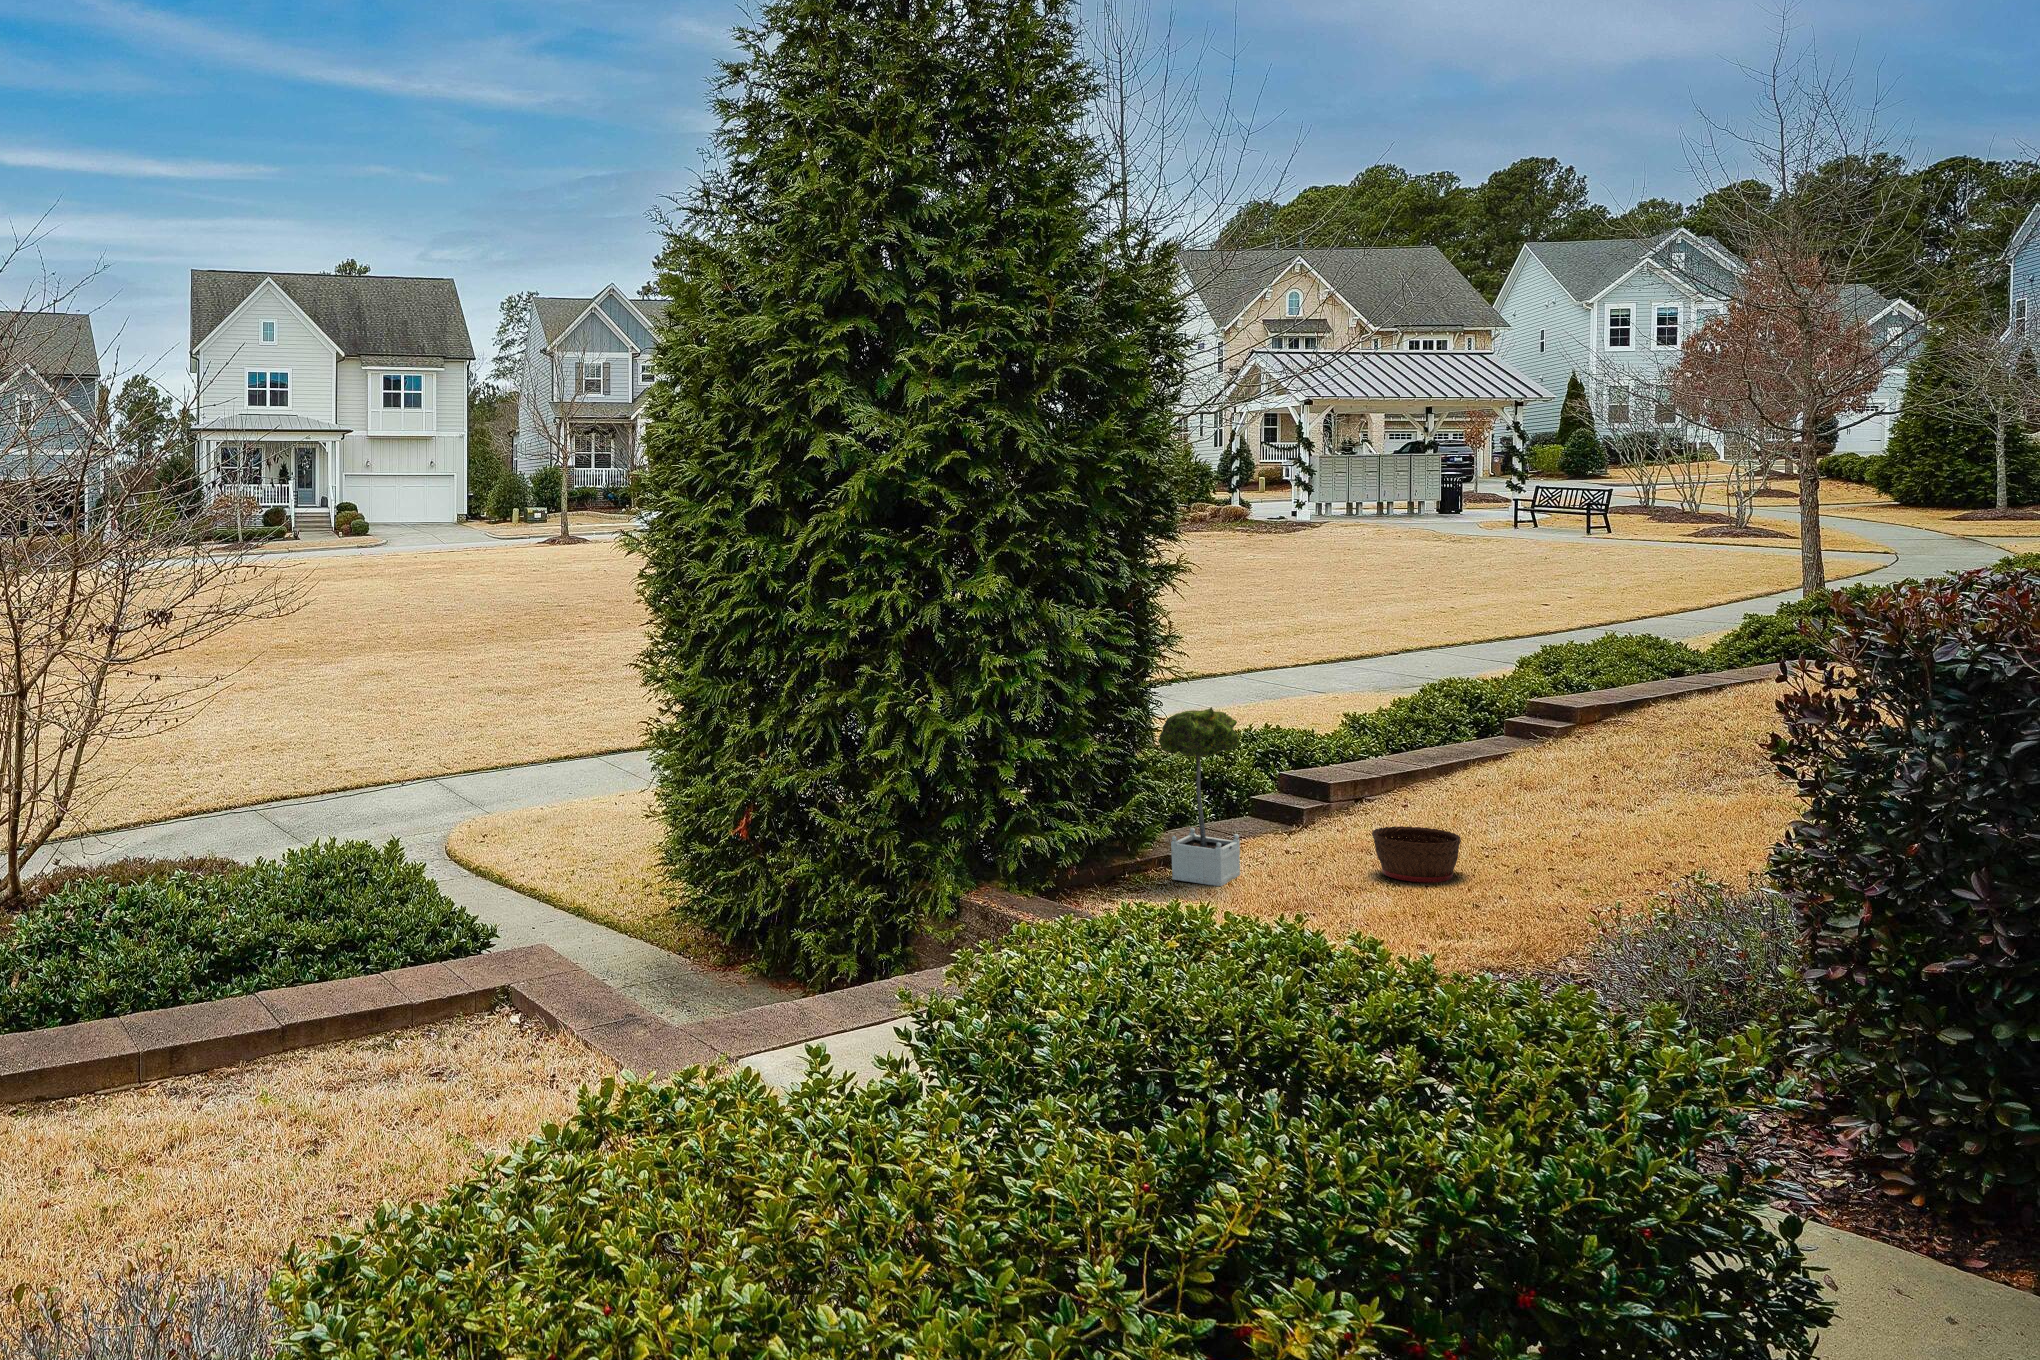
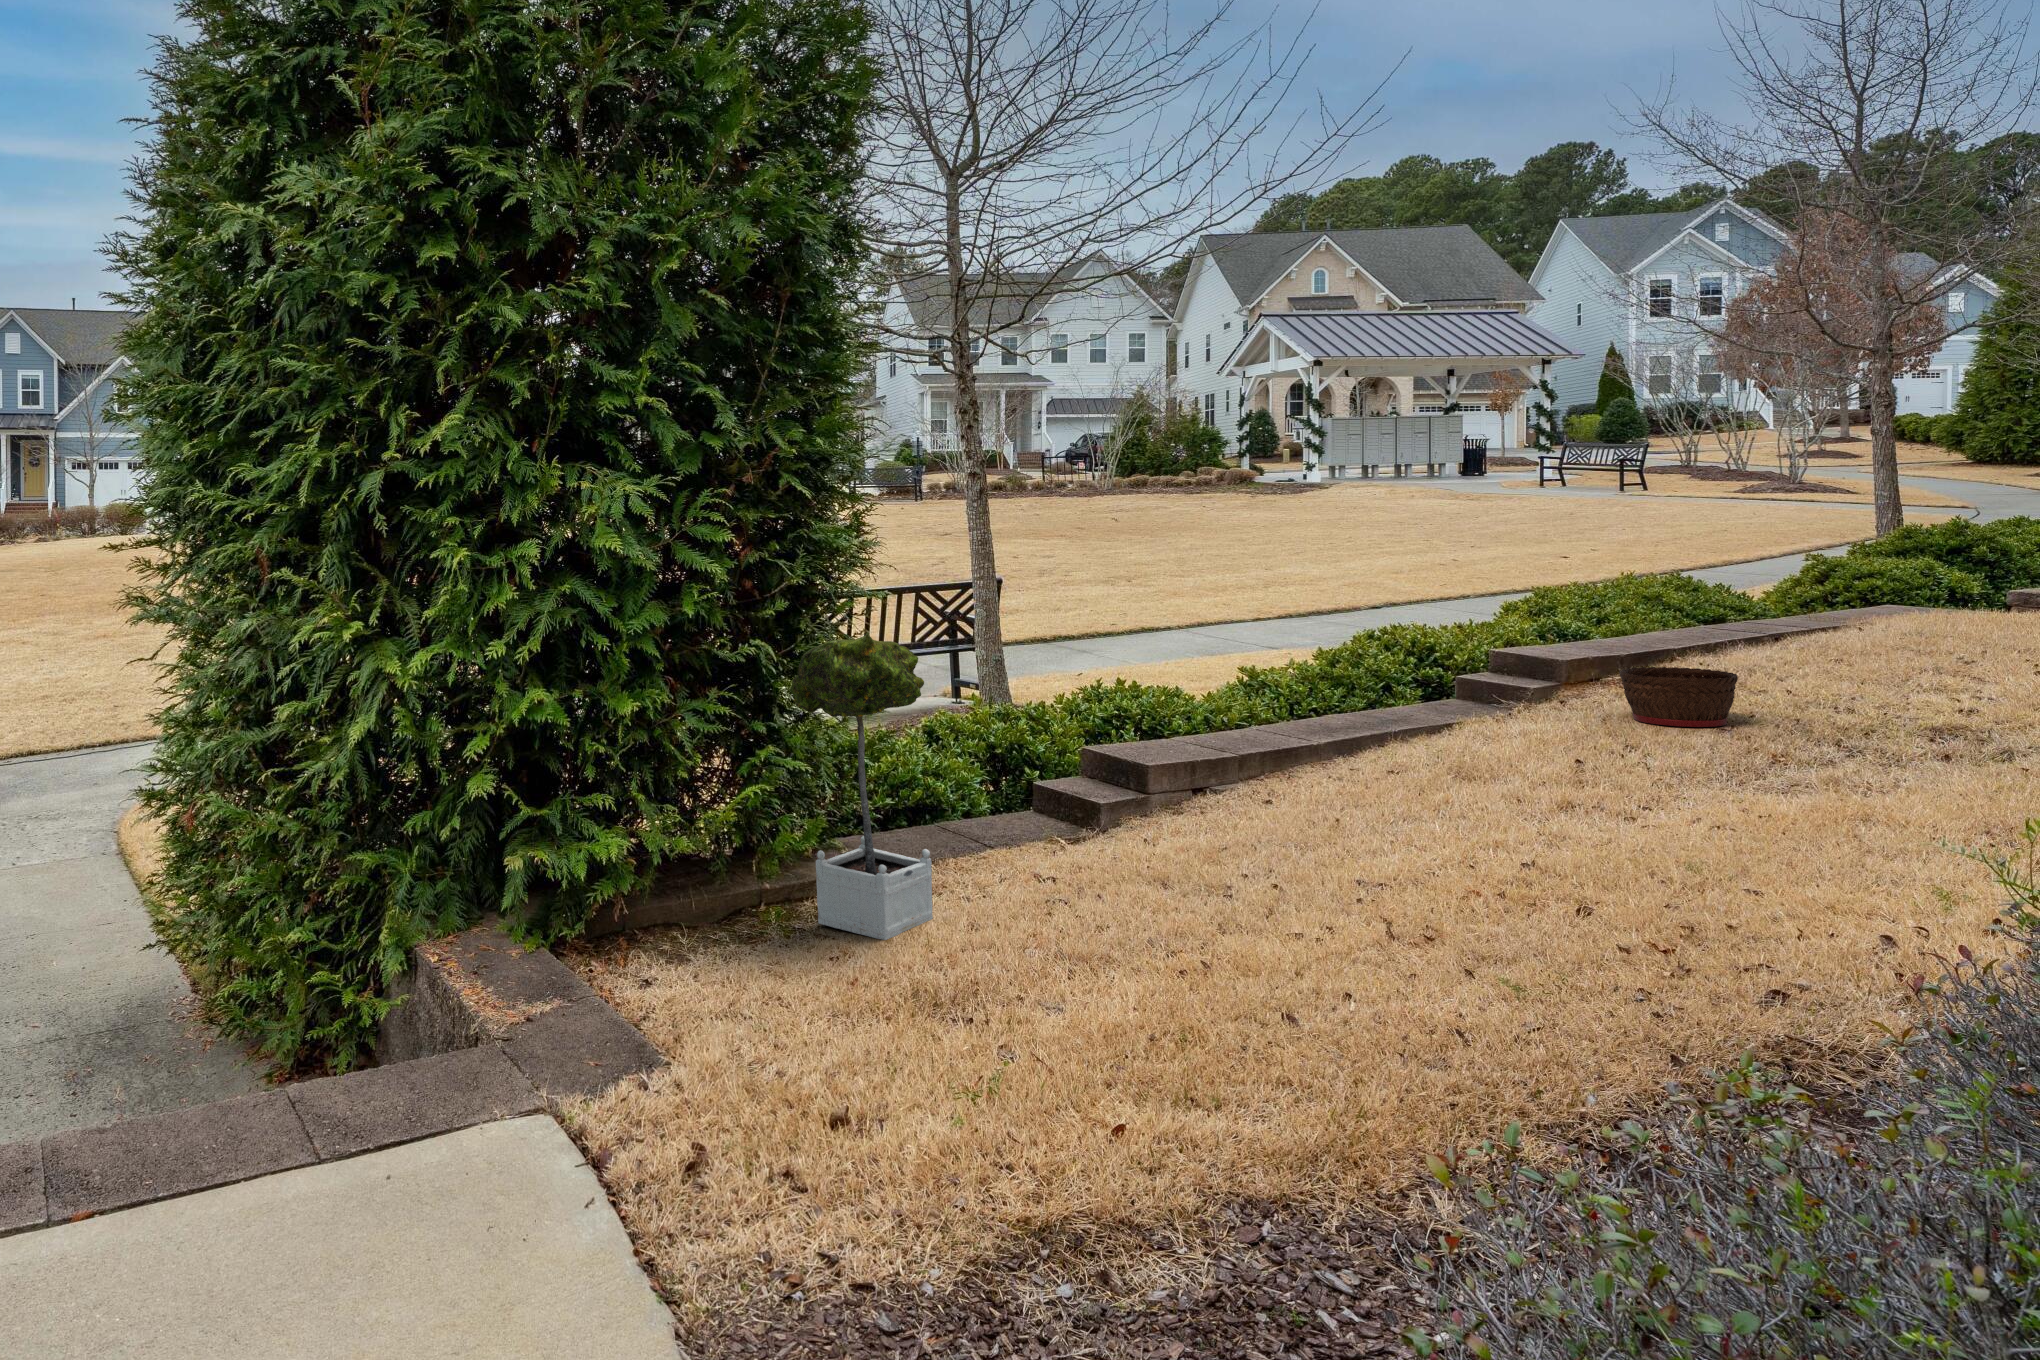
basket: present [1372,826,1461,883] -> present [1619,667,1738,727]

